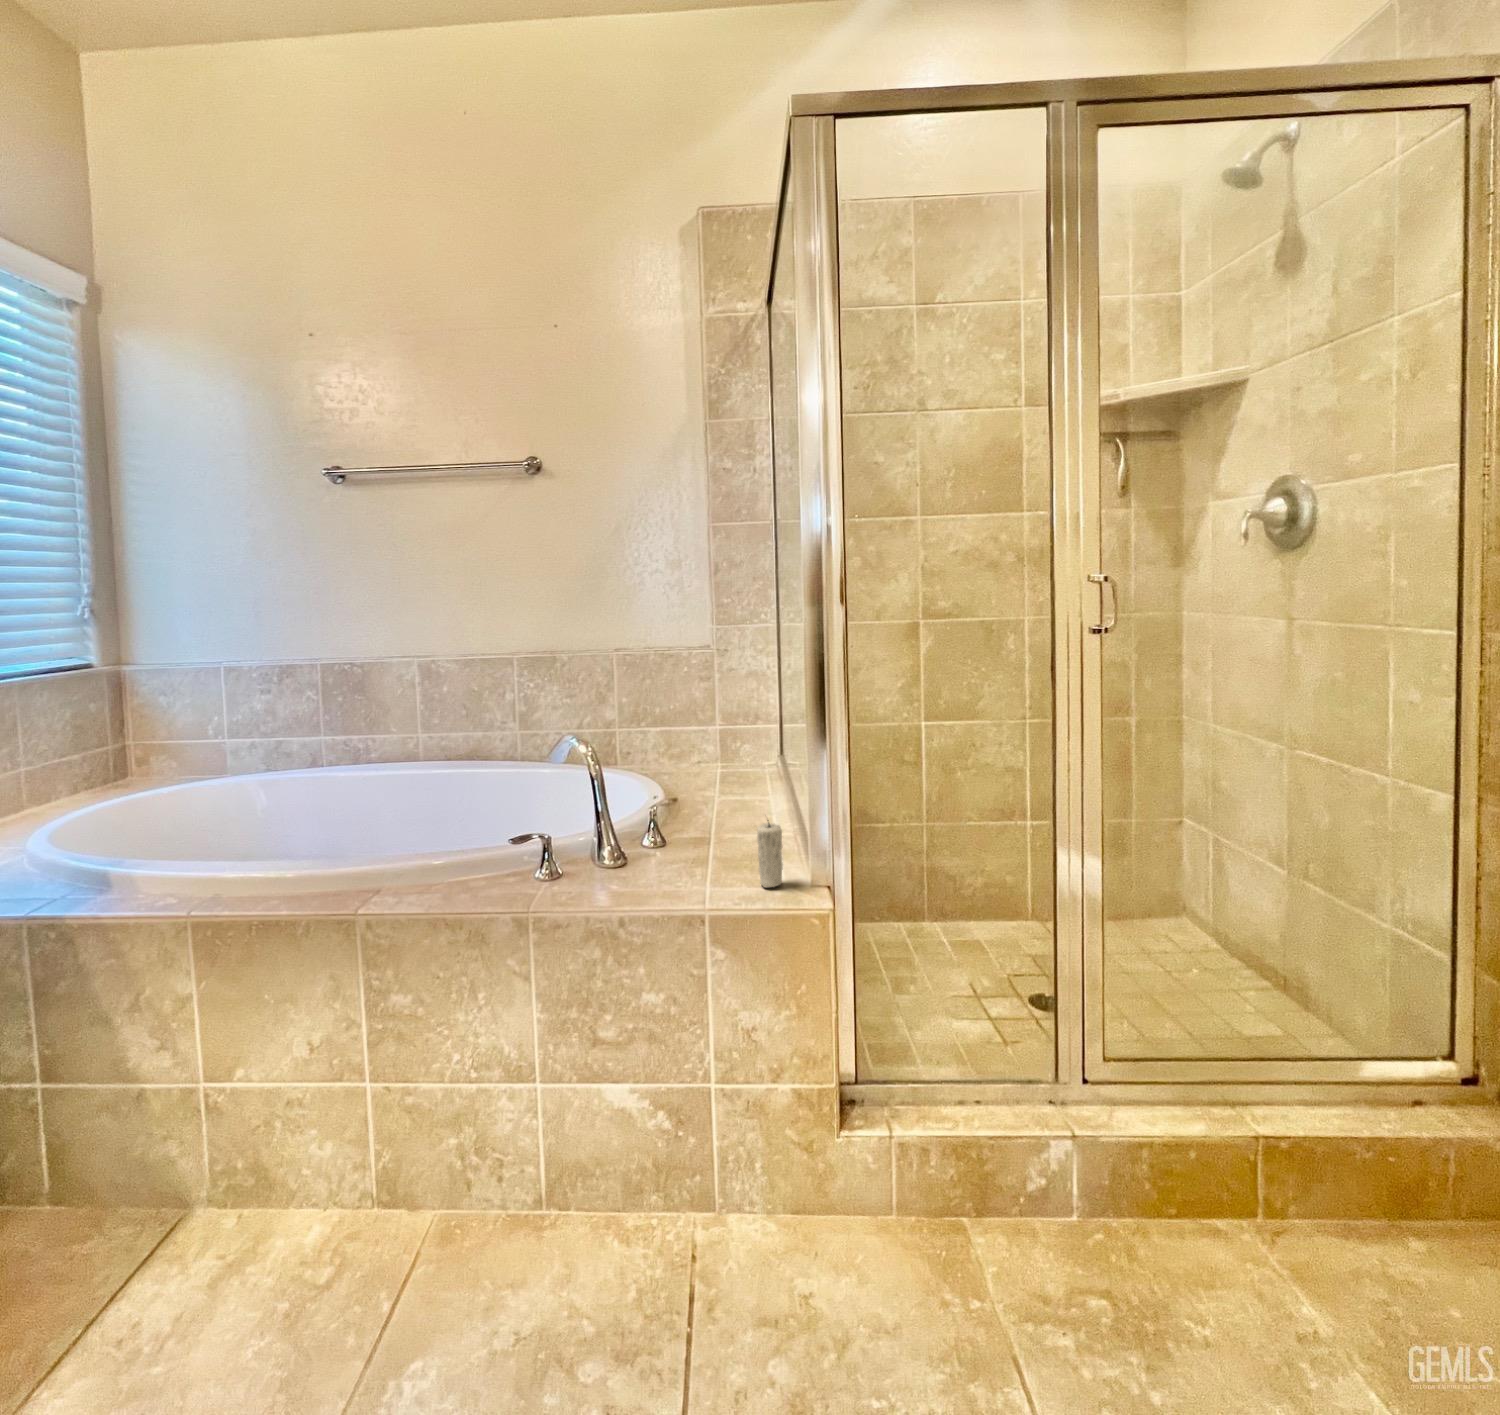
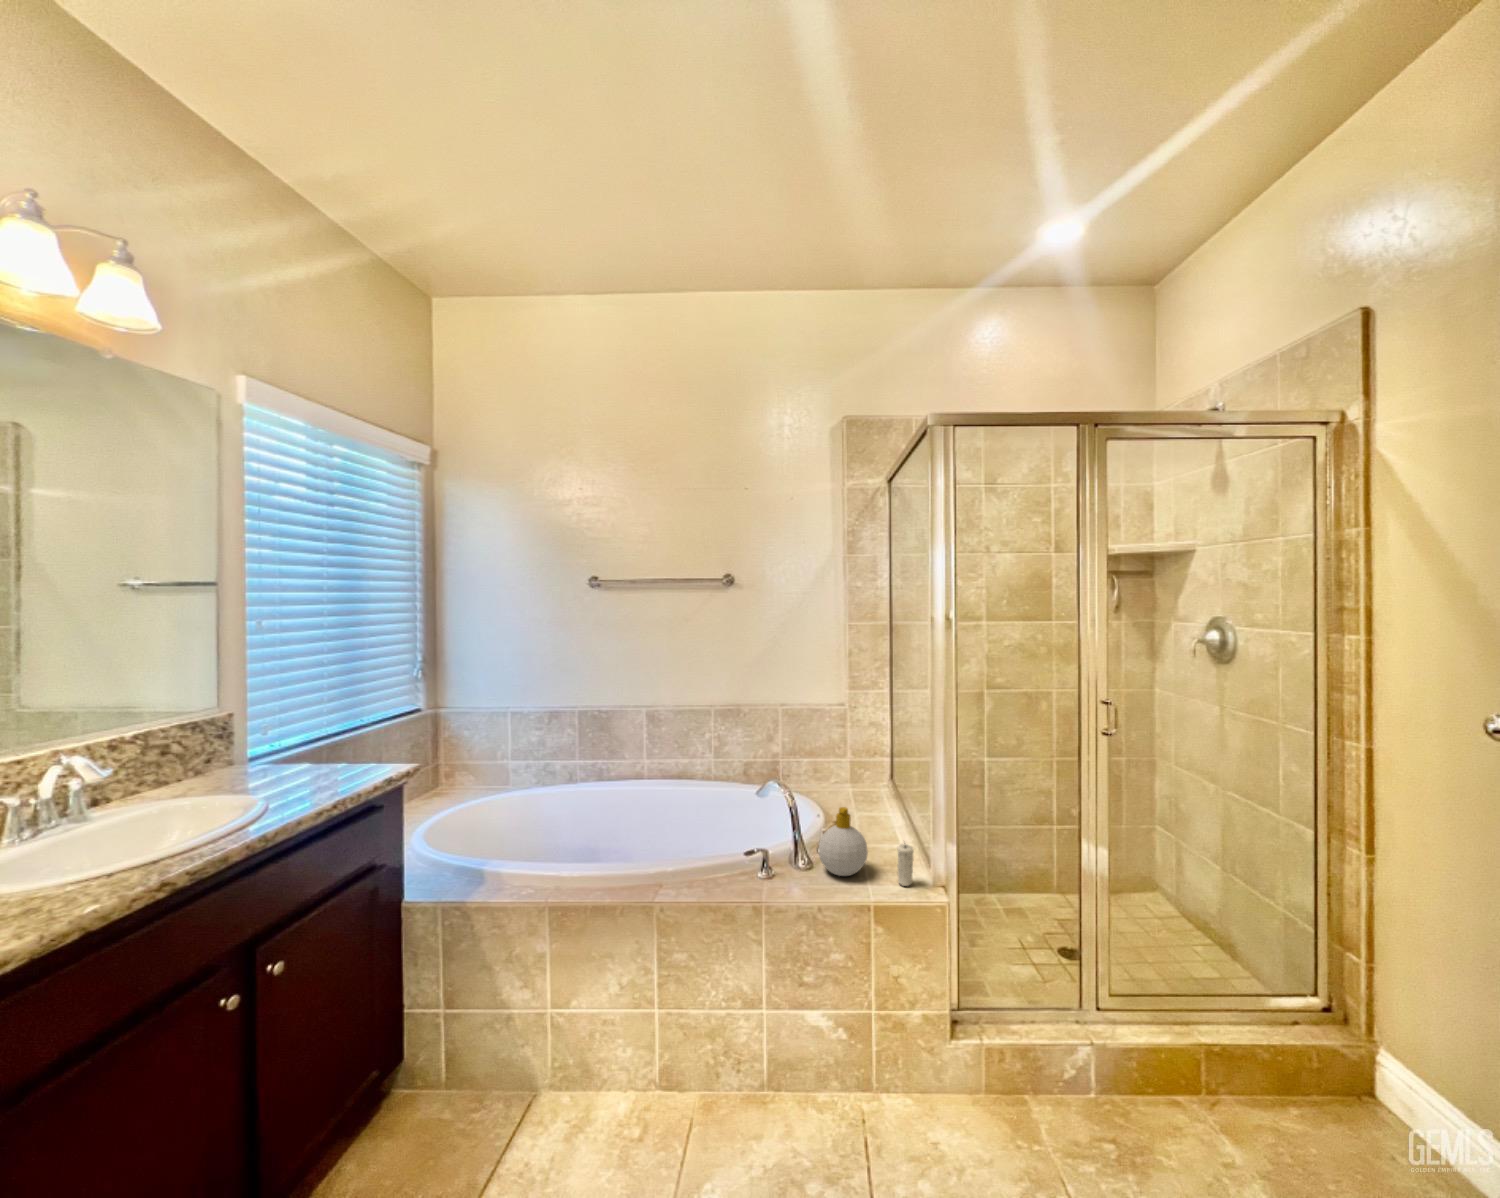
soap bottle: none [642,773,719,877] -> present [819,807,868,876]

